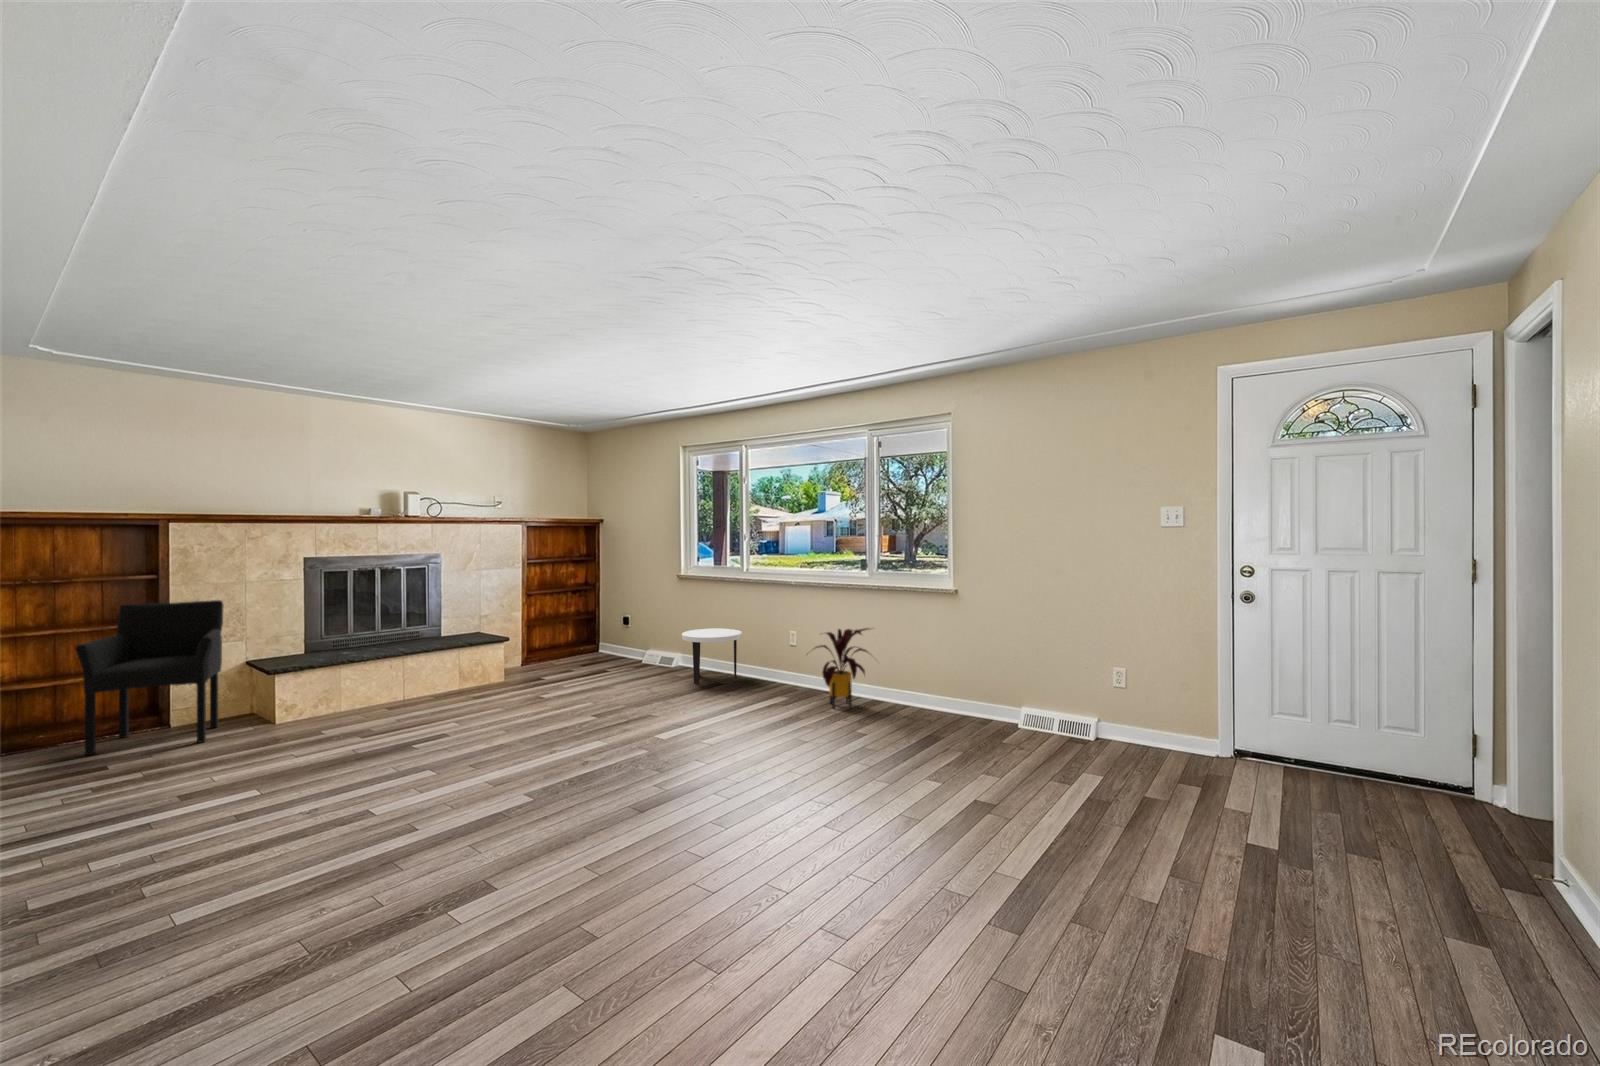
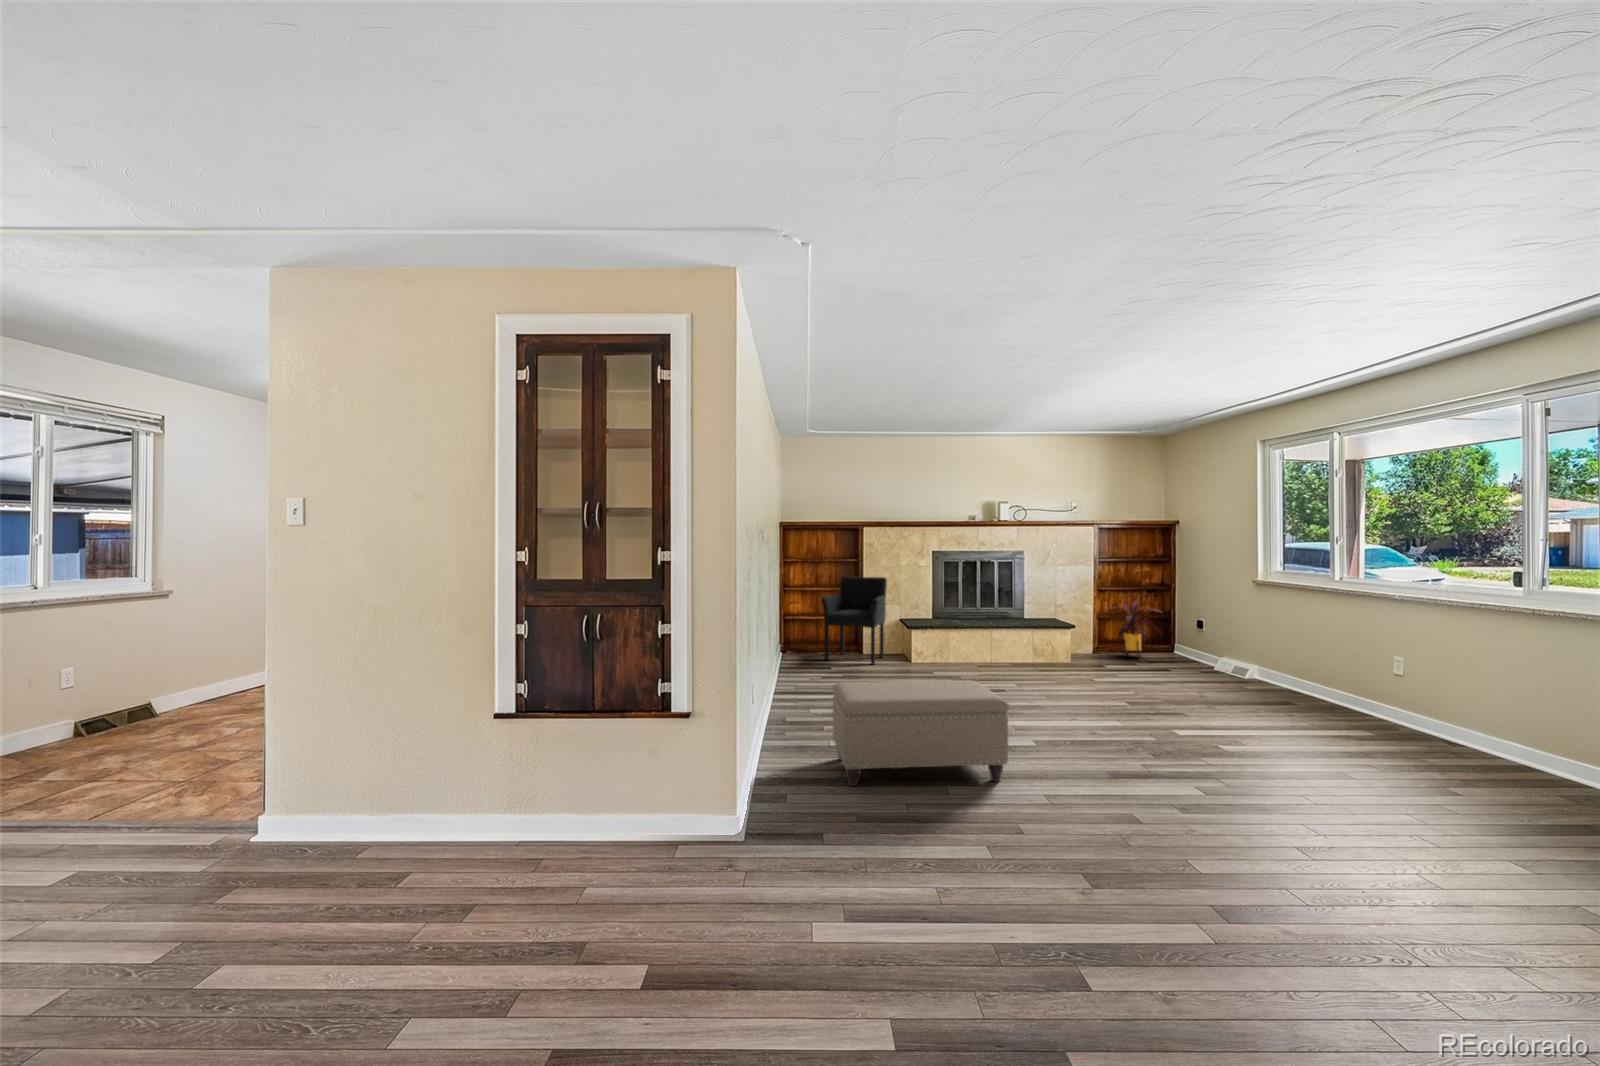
house plant: present [807,628,869,708] -> present [1113,601,1162,658]
side table: present [682,629,742,683] -> none [1245,640,1326,701]
ottoman: none [192,738,531,991] -> present [833,680,1009,786]

